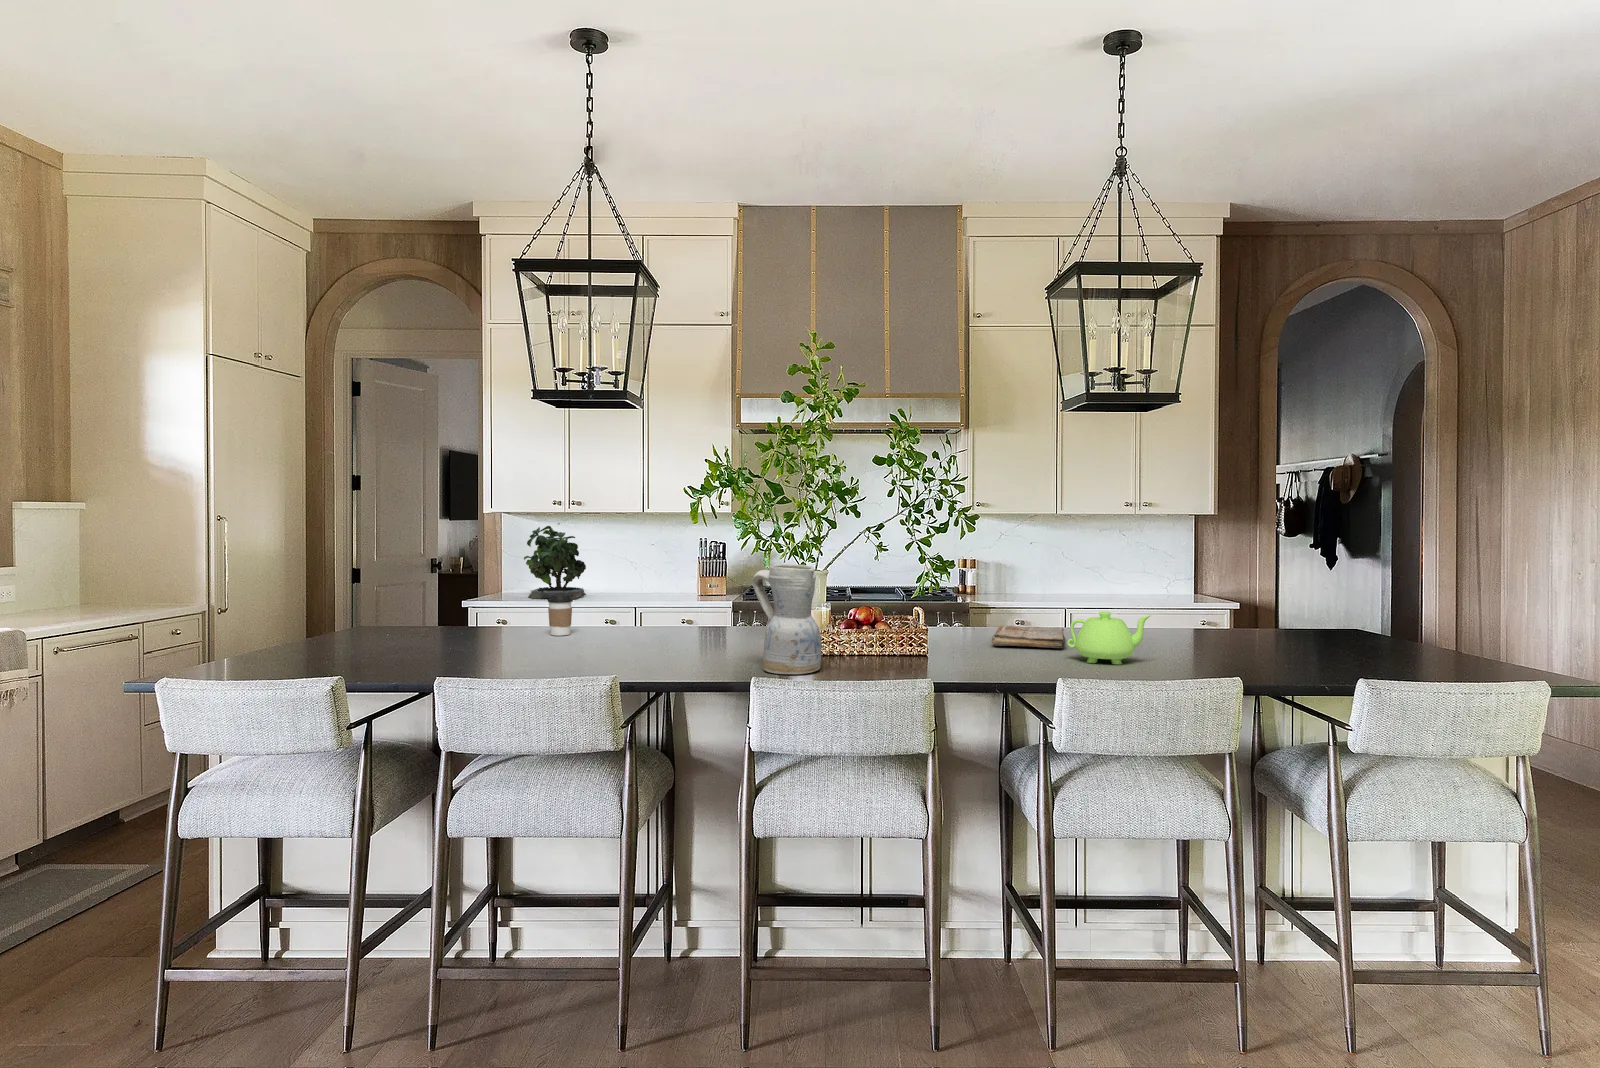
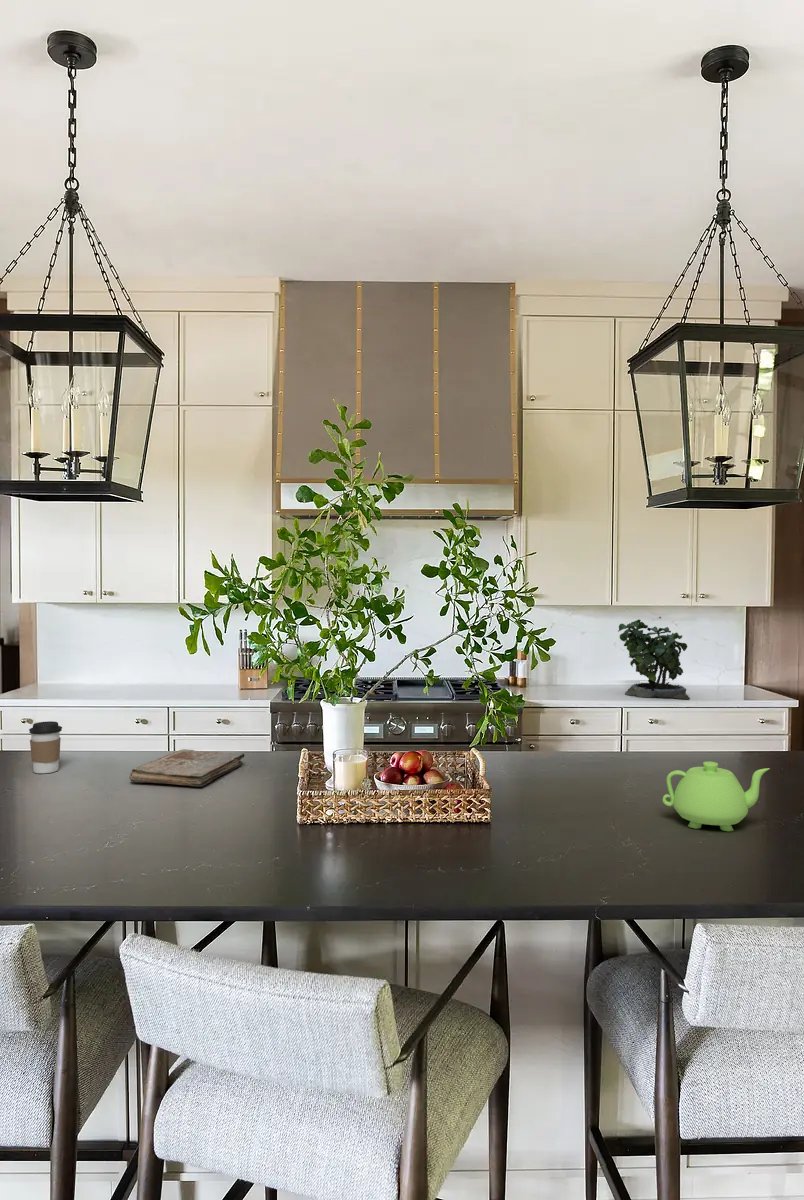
potted plant: present [524,523,586,599] -> present [618,617,690,699]
ceramic pitcher: present [753,564,822,674] -> none [263,711,353,863]
book: present [992,625,1066,648] -> present [129,749,244,786]

